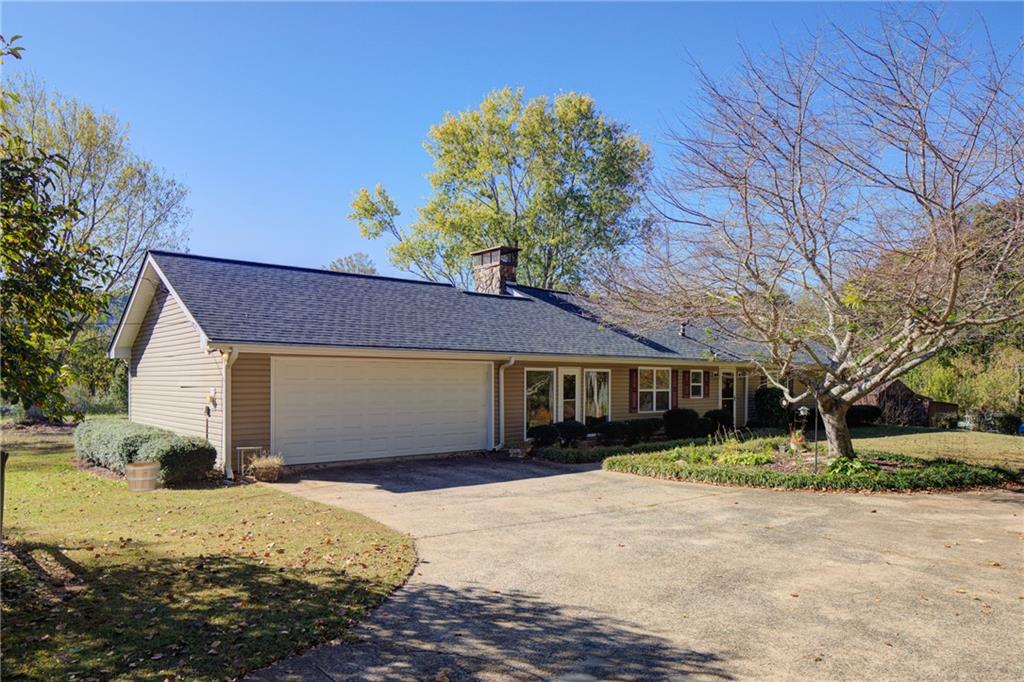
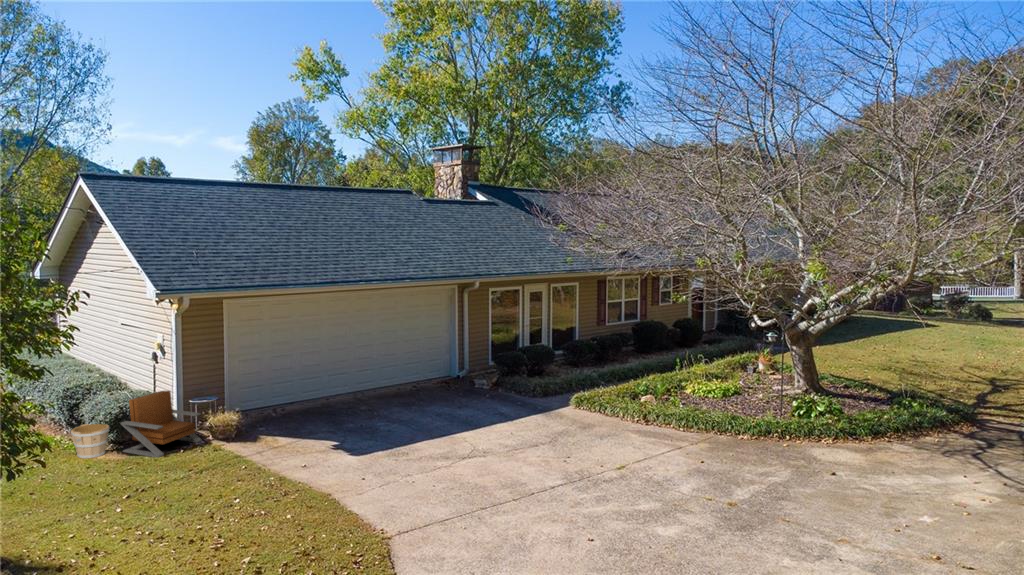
lounge chair: none [171,435,246,492] -> present [121,391,201,457]

